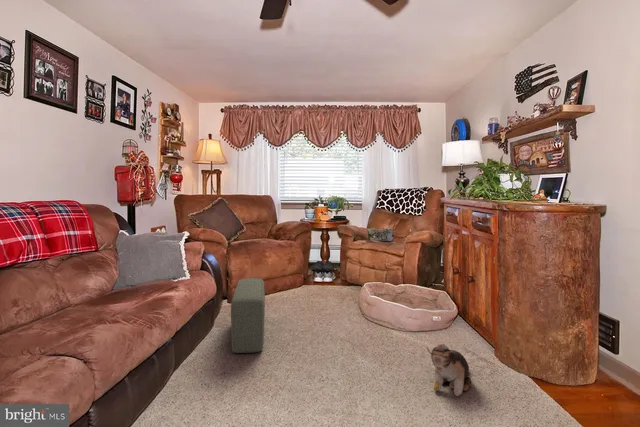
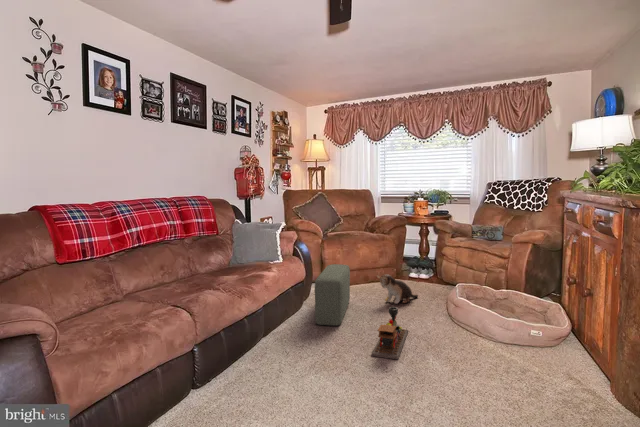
toy train: none [310,326,341,389] -> present [371,307,408,359]
plush toy: present [427,344,471,396] -> present [377,274,418,304]

